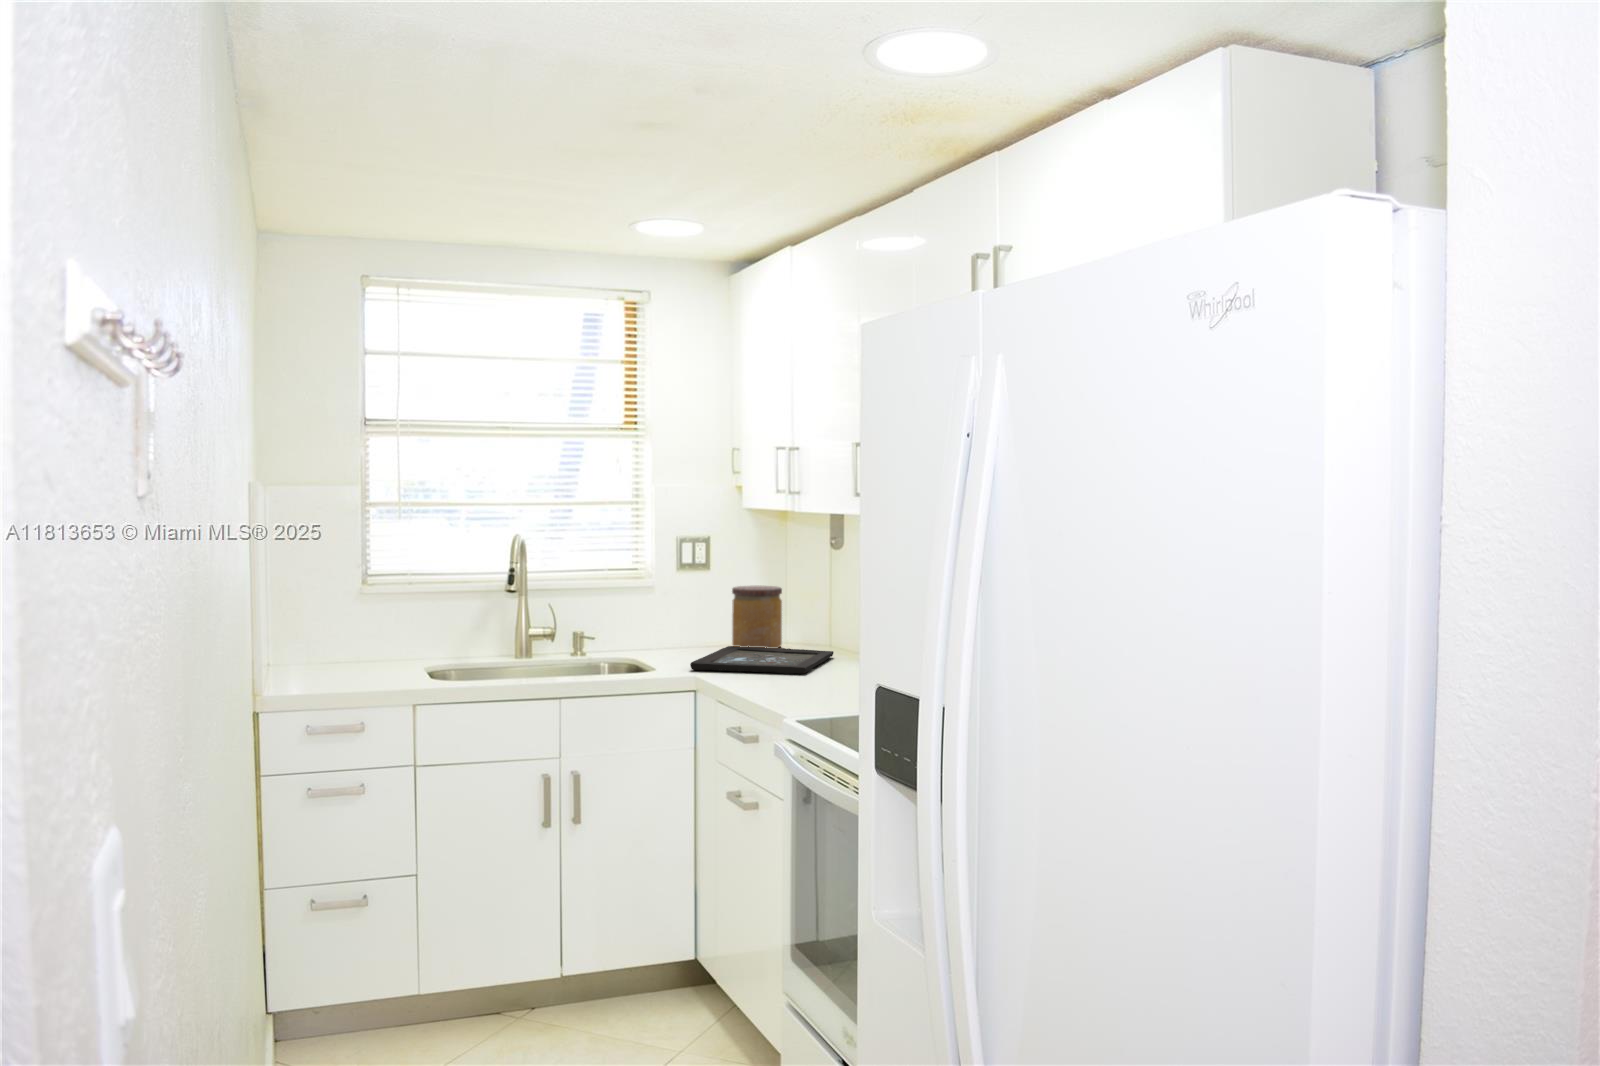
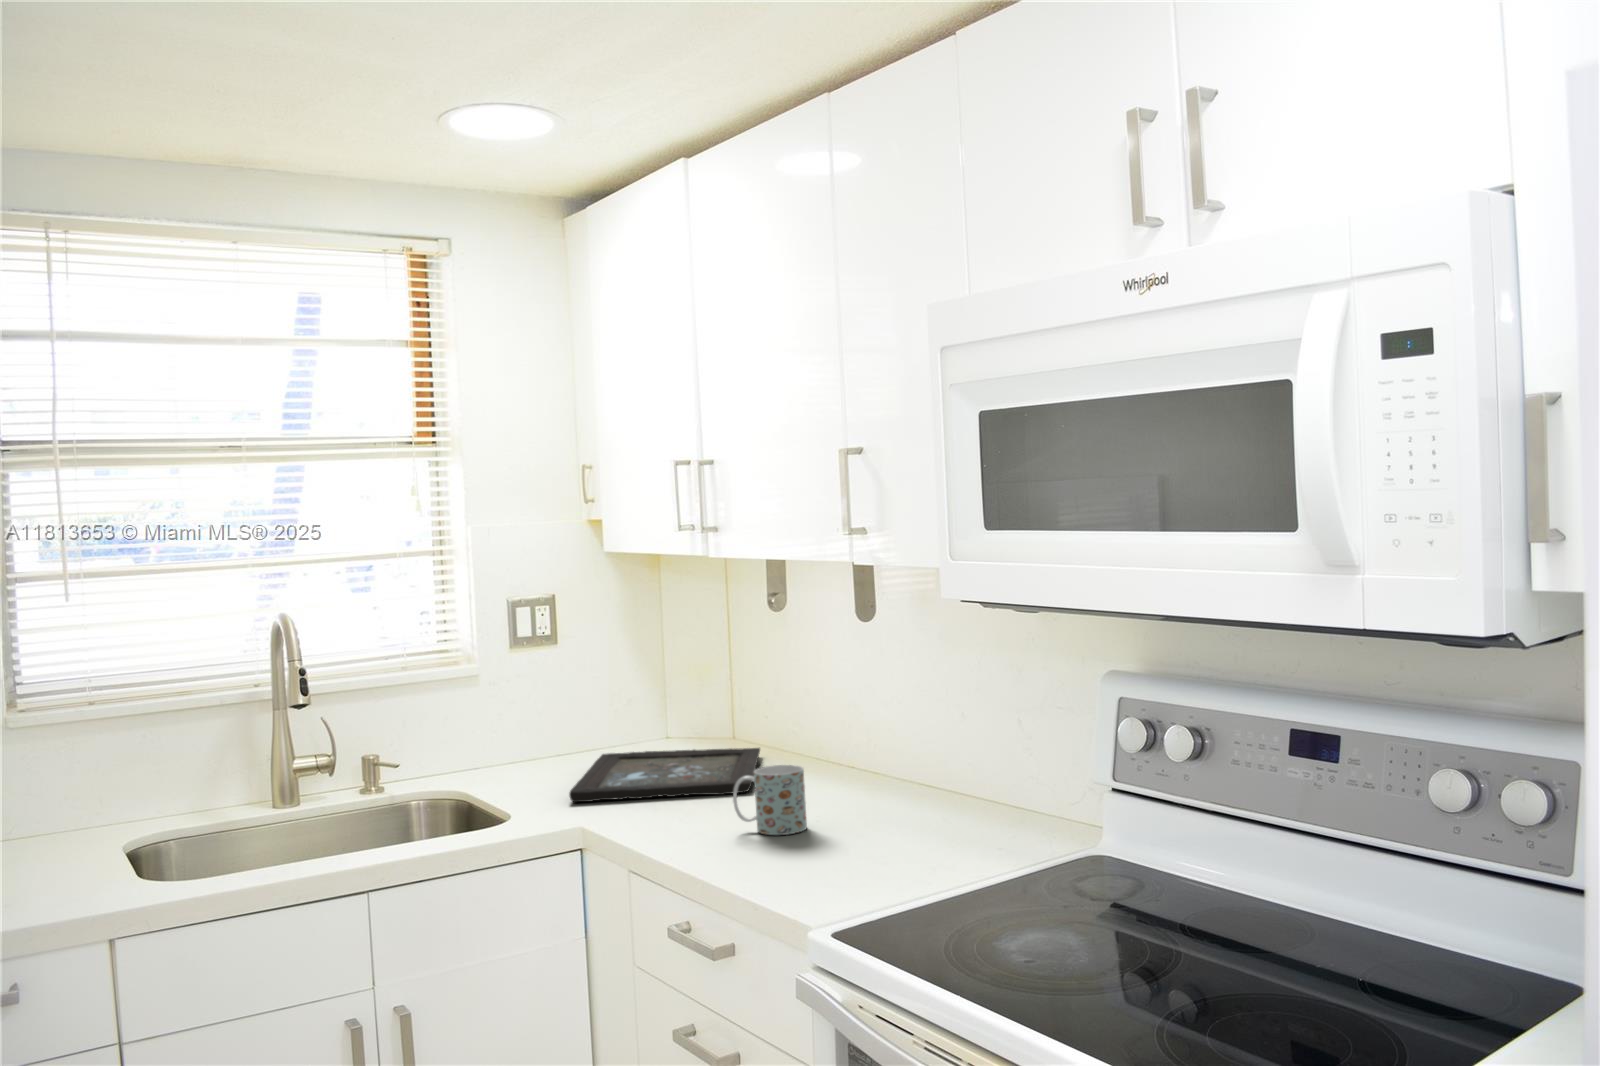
jar: present [732,586,782,648] -> none [593,659,669,754]
mug: none [774,652,819,694] -> present [733,765,807,835]

